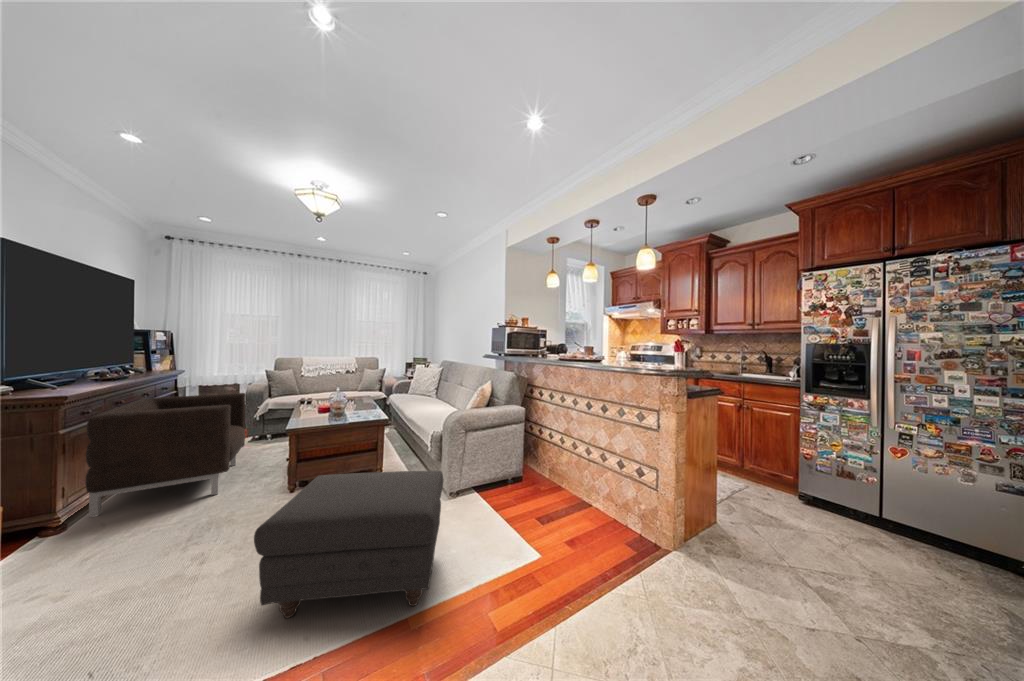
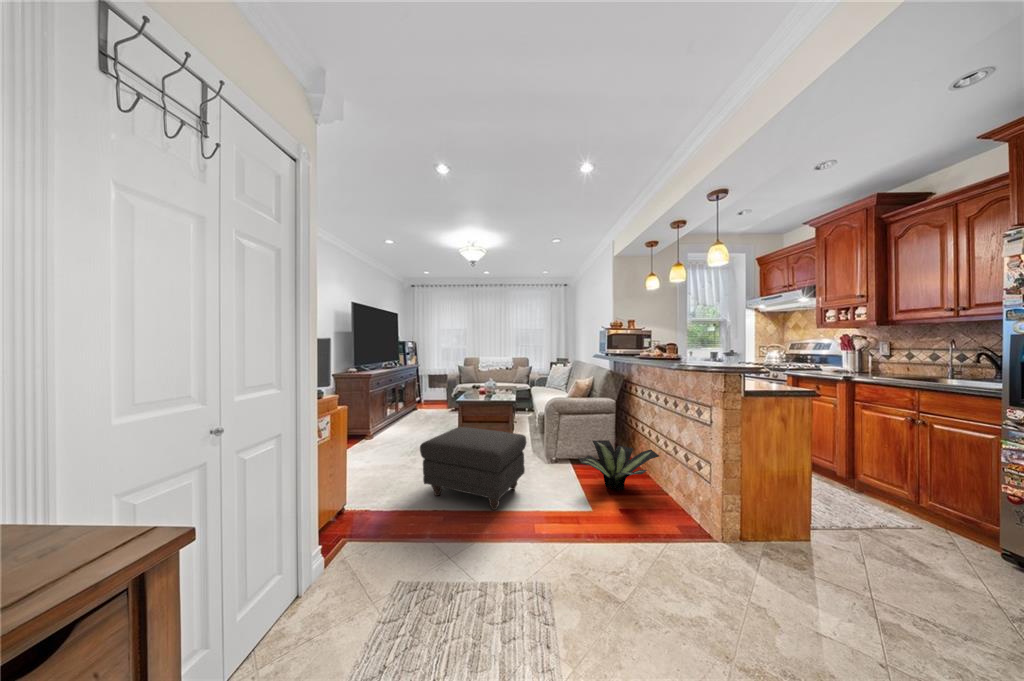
armchair: present [85,393,246,518] -> none [377,379,443,436]
potted plant: none [503,456,586,518] -> present [578,440,659,492]

